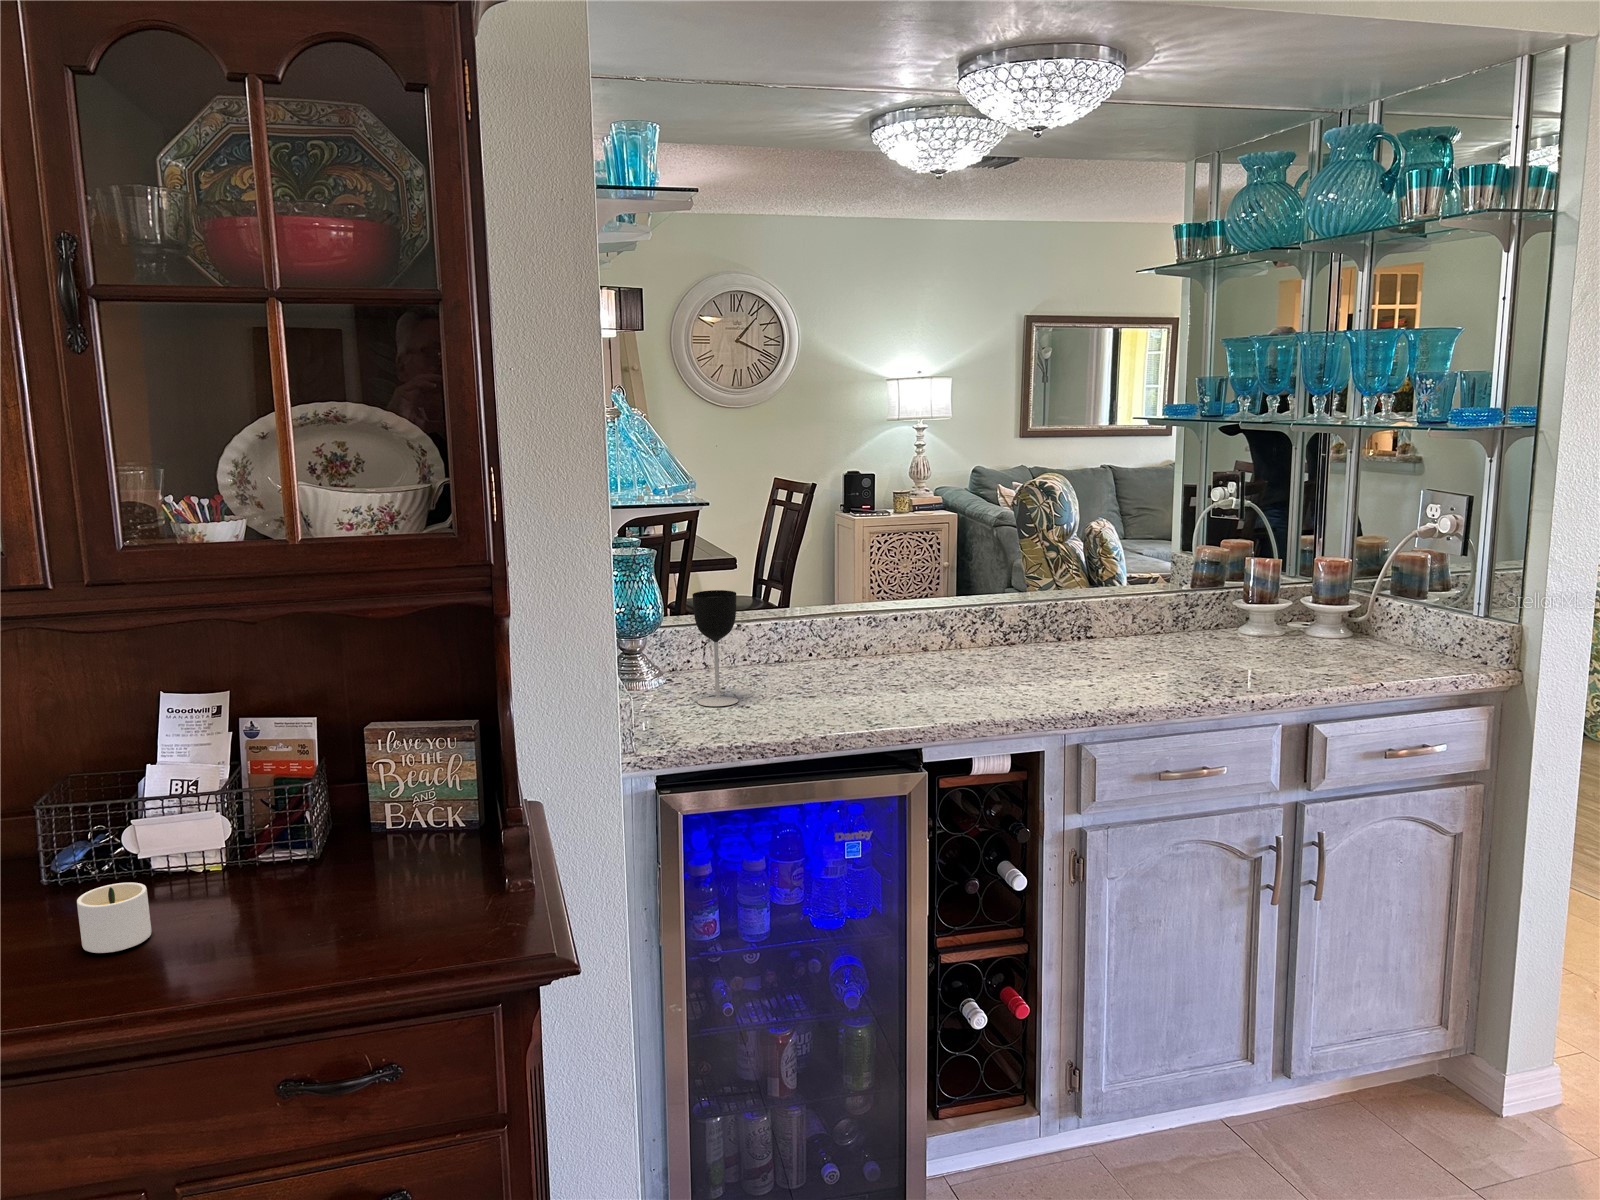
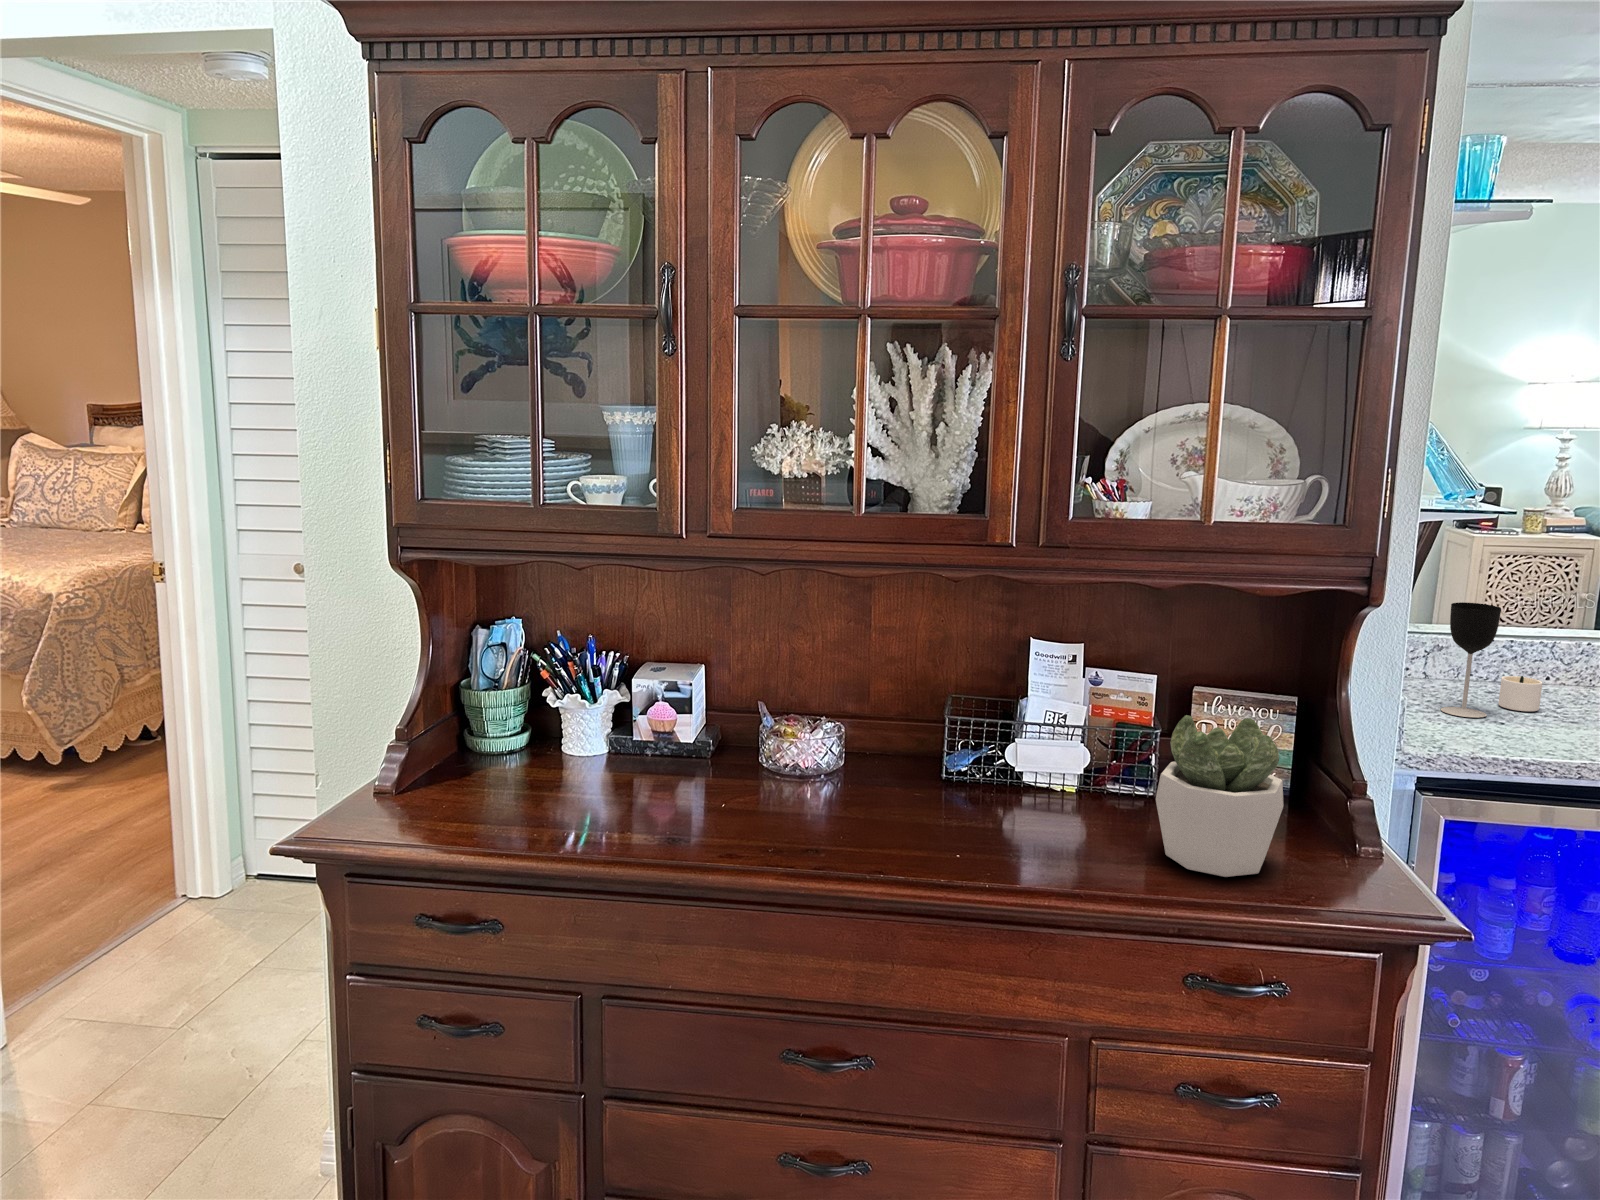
succulent plant: none [259,758,413,951] -> present [1156,715,1283,877]
candle: present [77,883,151,953] -> present [1499,676,1542,711]

